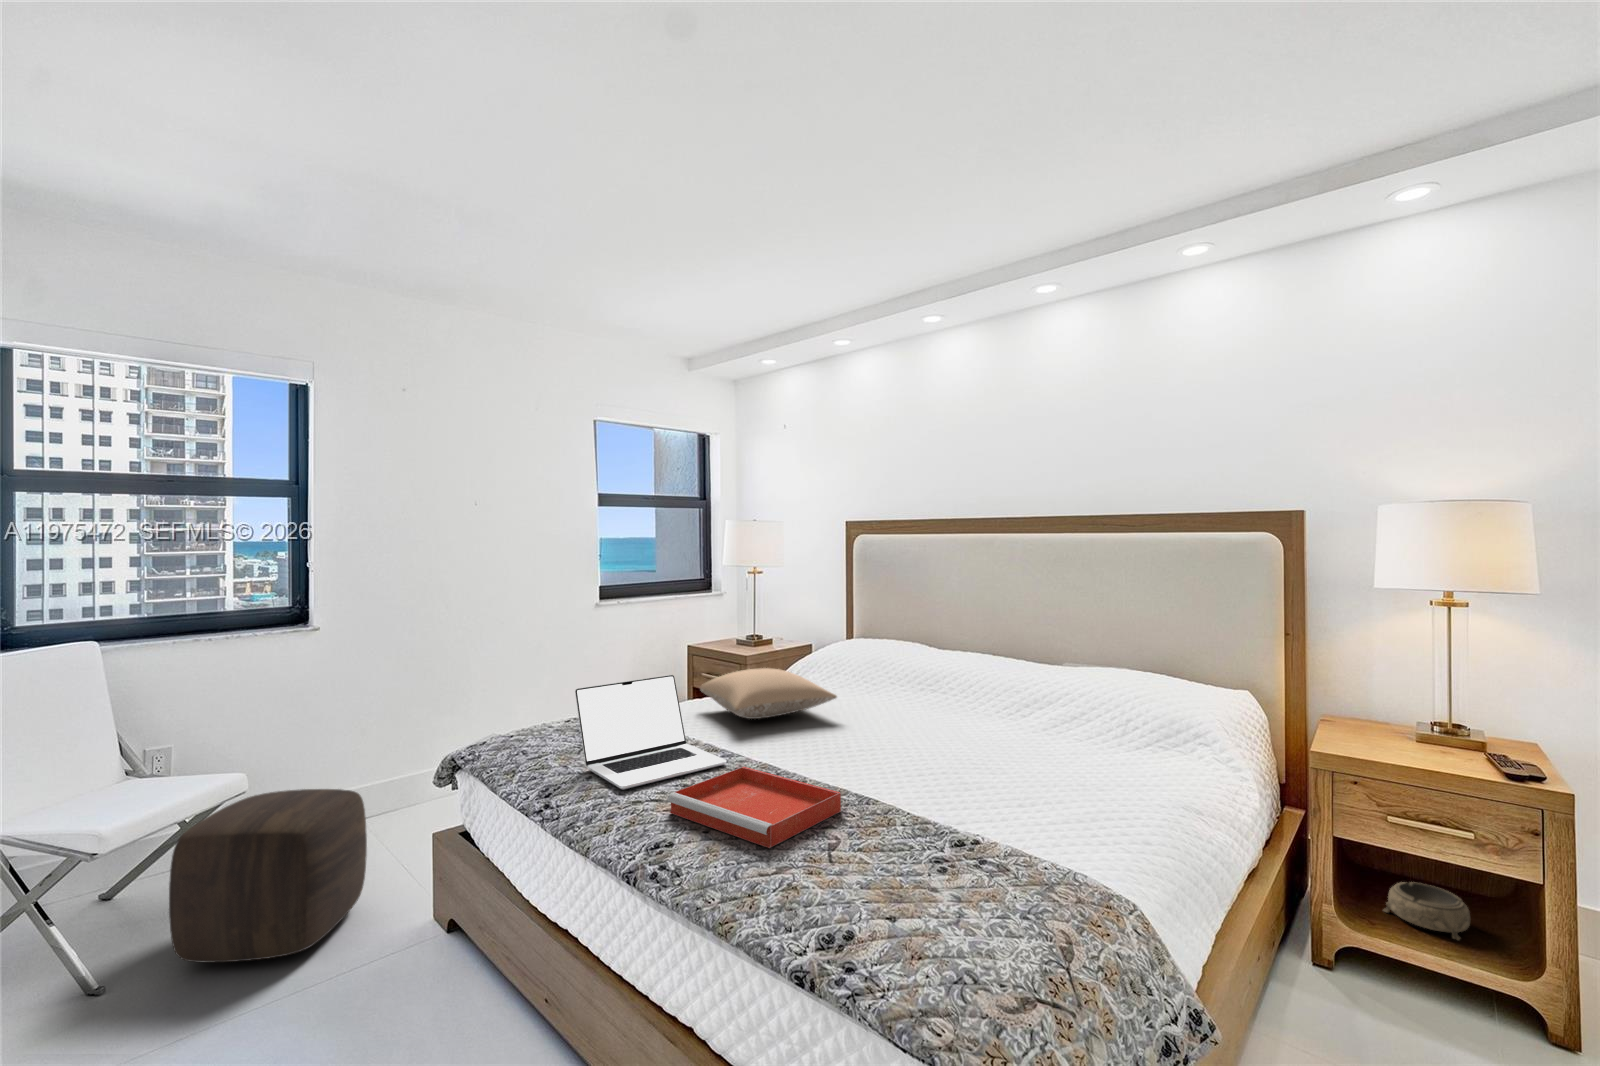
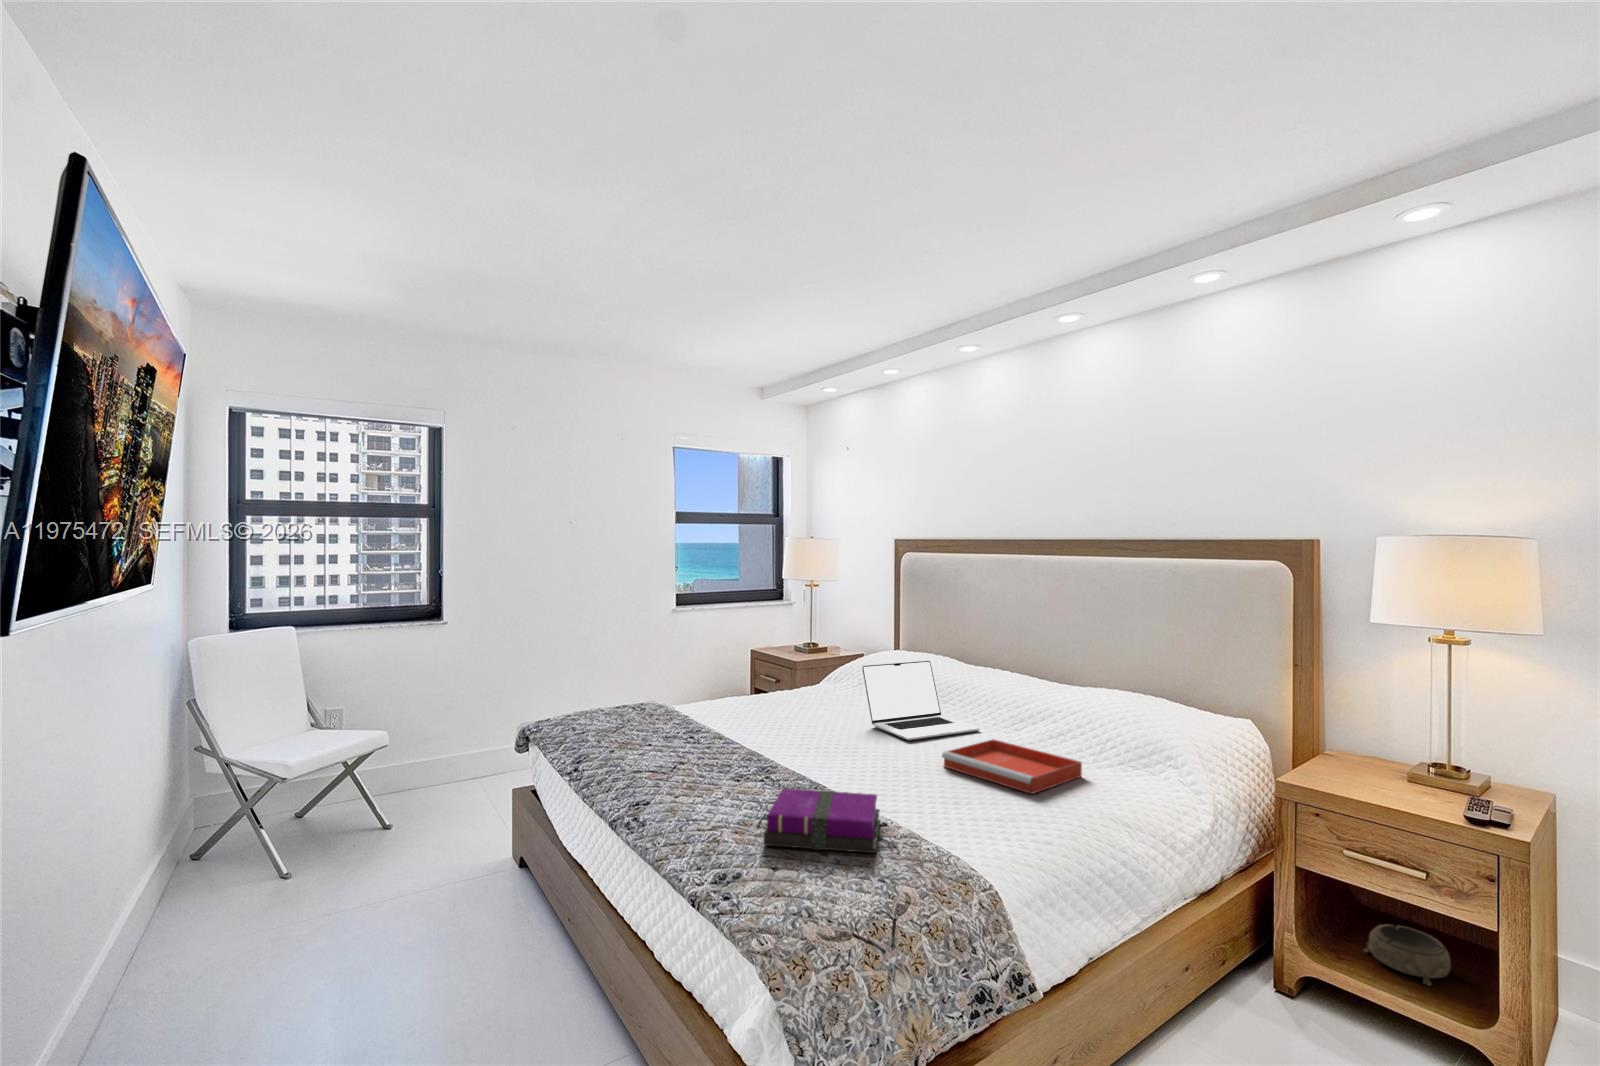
pillow: present [700,668,837,719] -> none [735,672,848,715]
laptop: present [575,675,726,790] -> present [862,661,980,740]
tray: present [667,767,841,848] -> present [942,739,1082,794]
ottoman: present [169,789,367,962] -> none [318,746,462,872]
notebook: none [841,807,991,887] -> present [763,788,880,853]

